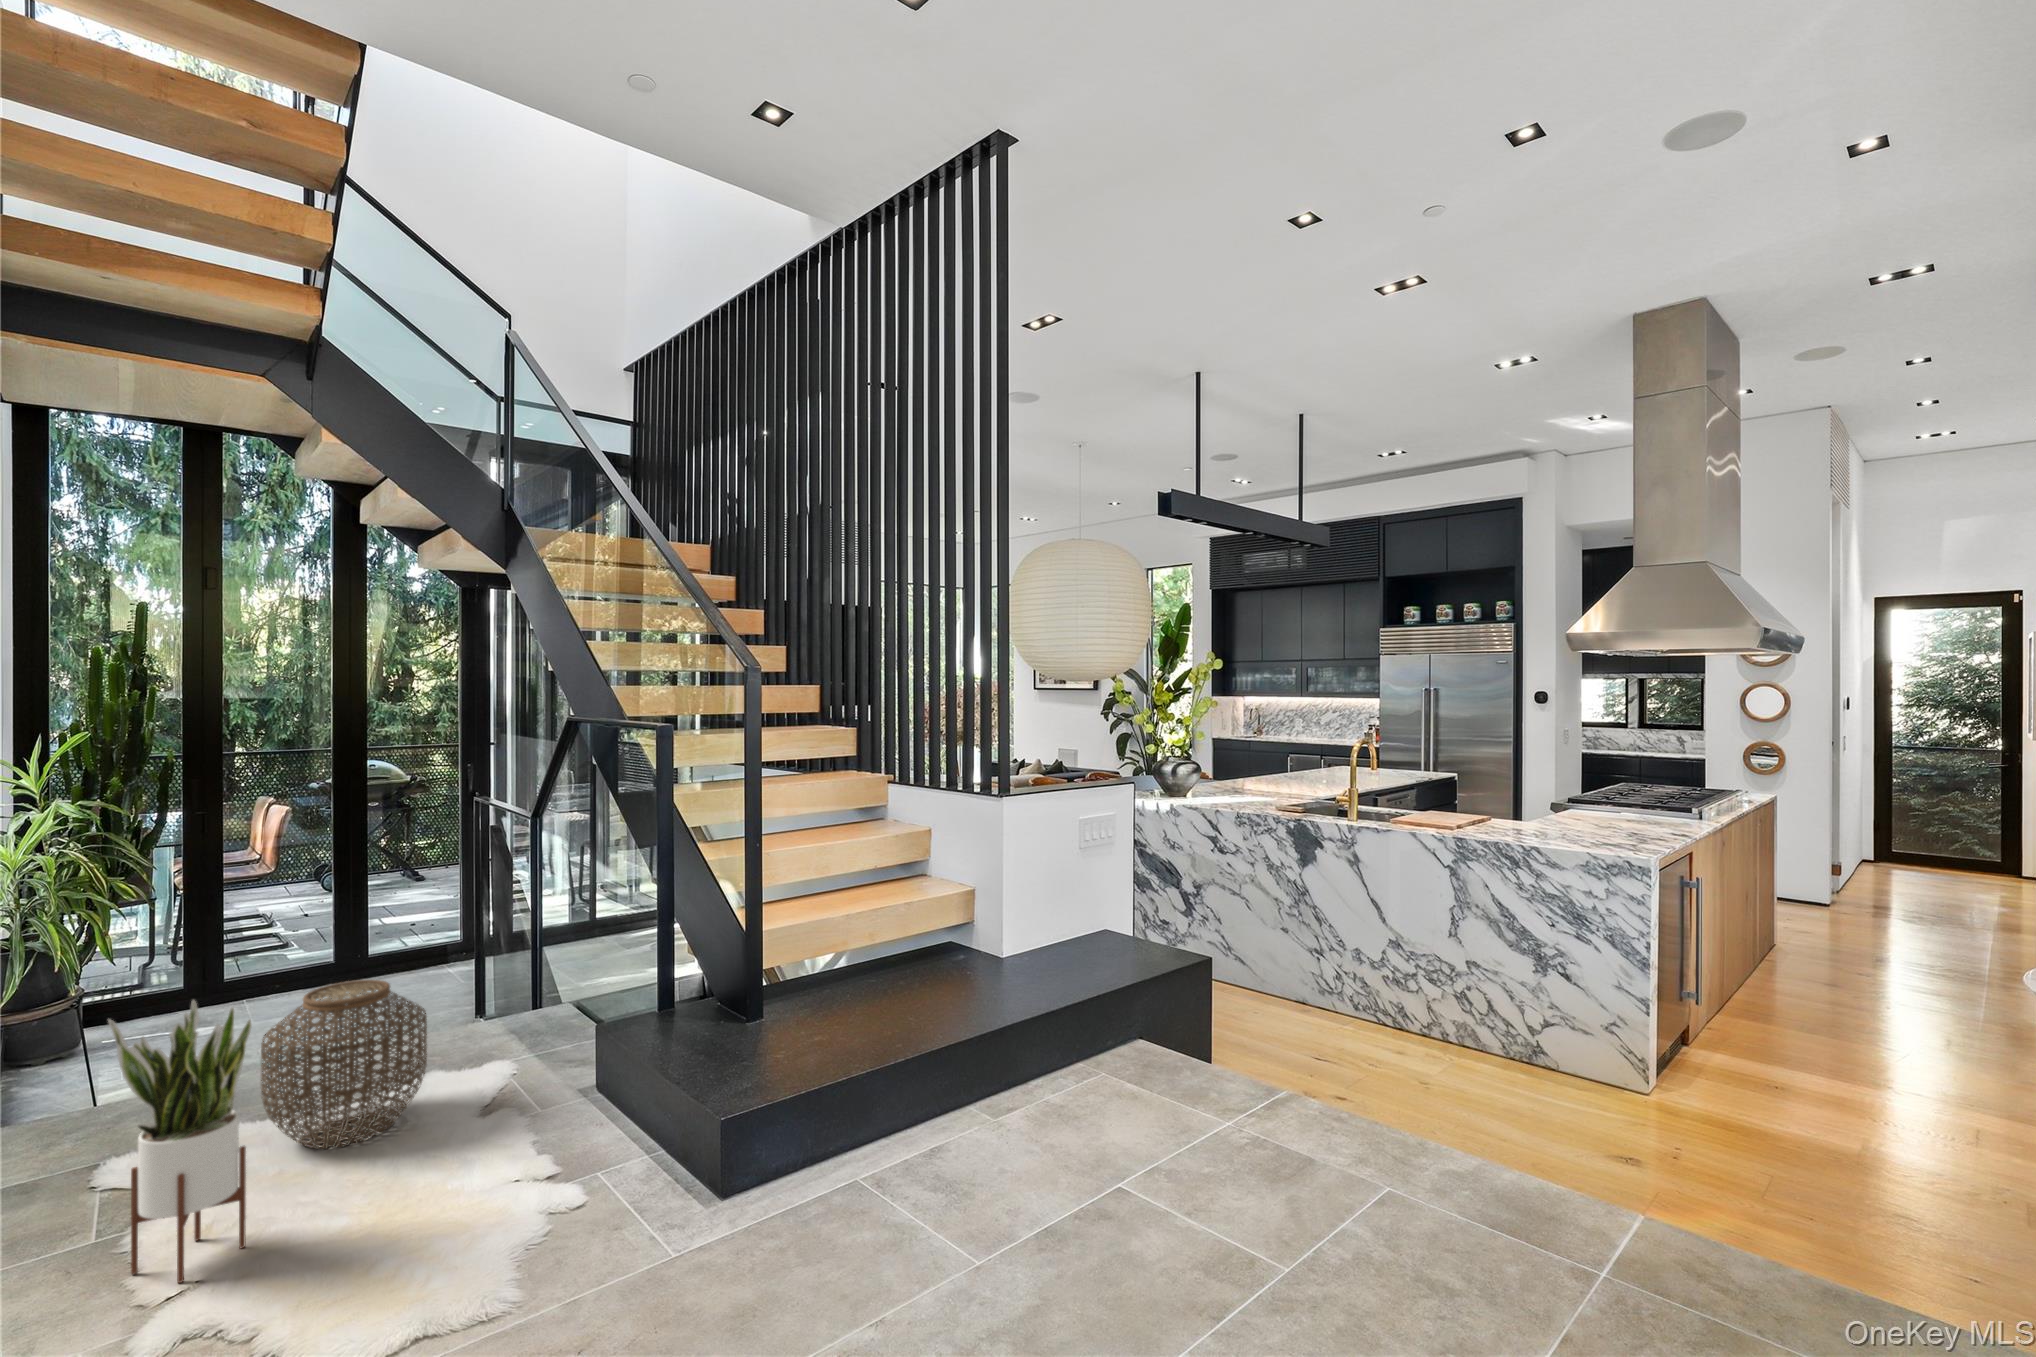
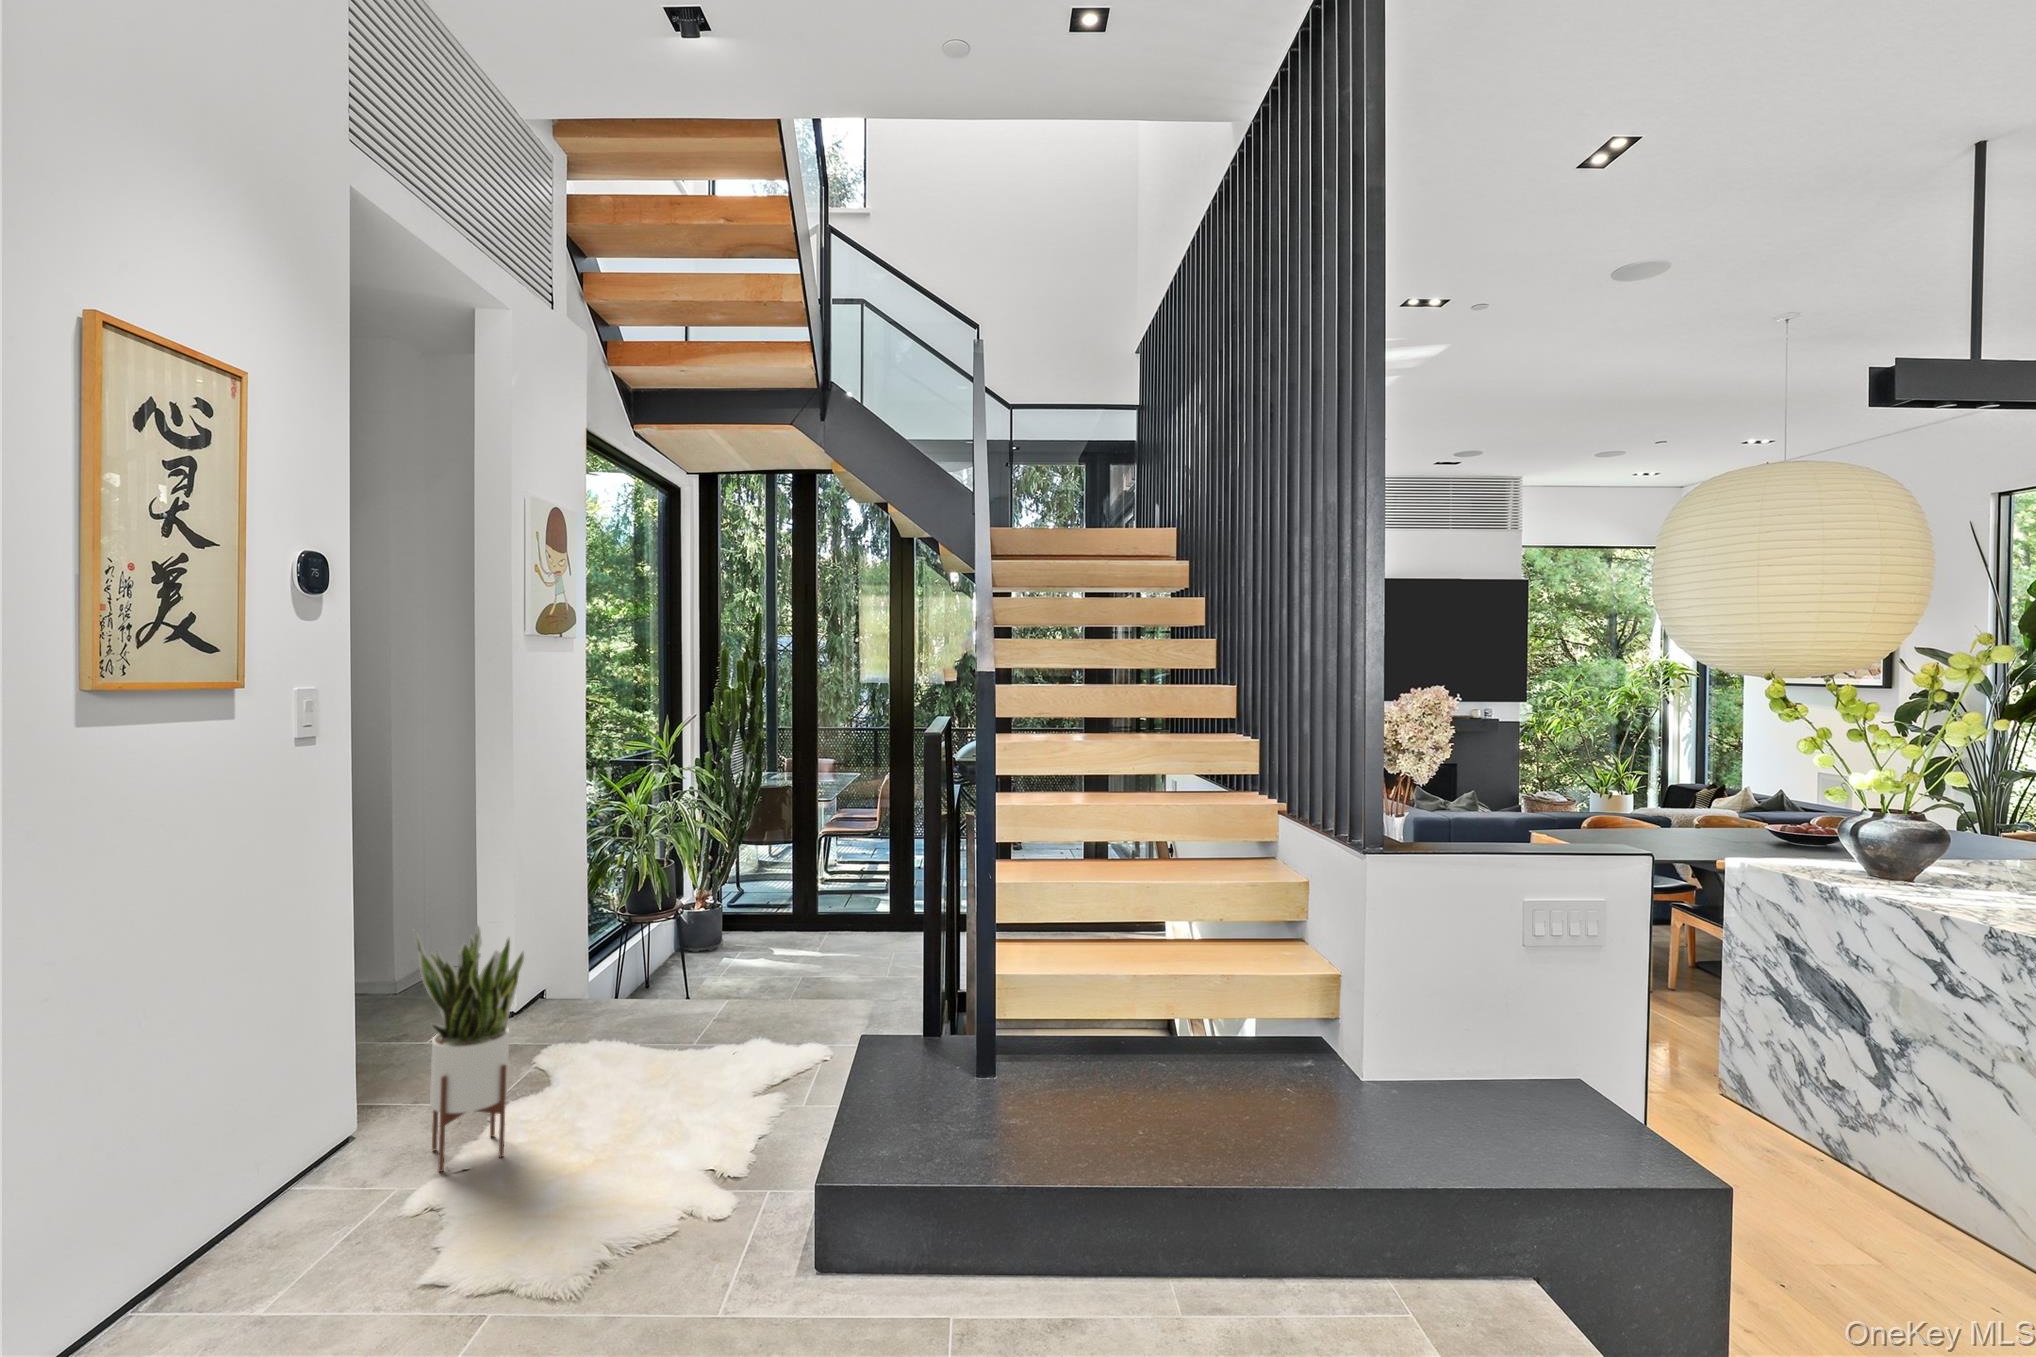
woven basket: present [261,980,427,1149] -> none [606,933,742,1087]

